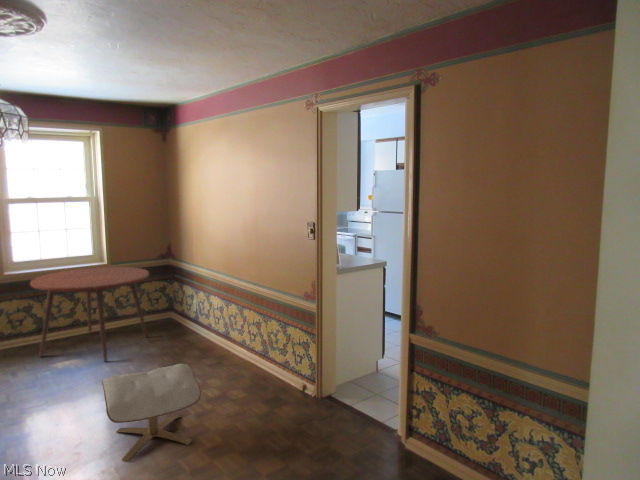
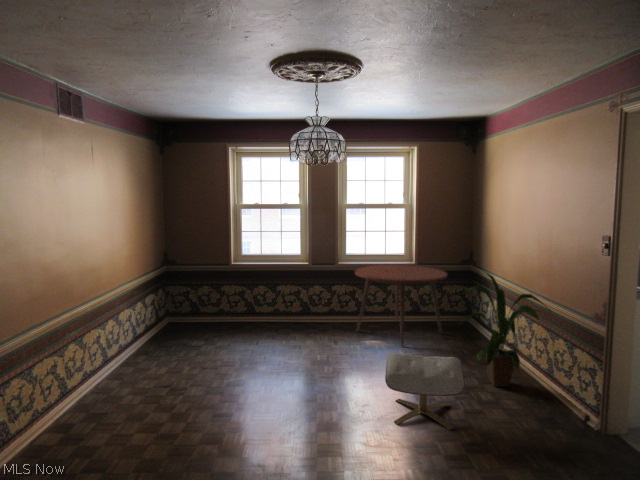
house plant: none [175,264,264,381] -> present [462,272,544,386]

